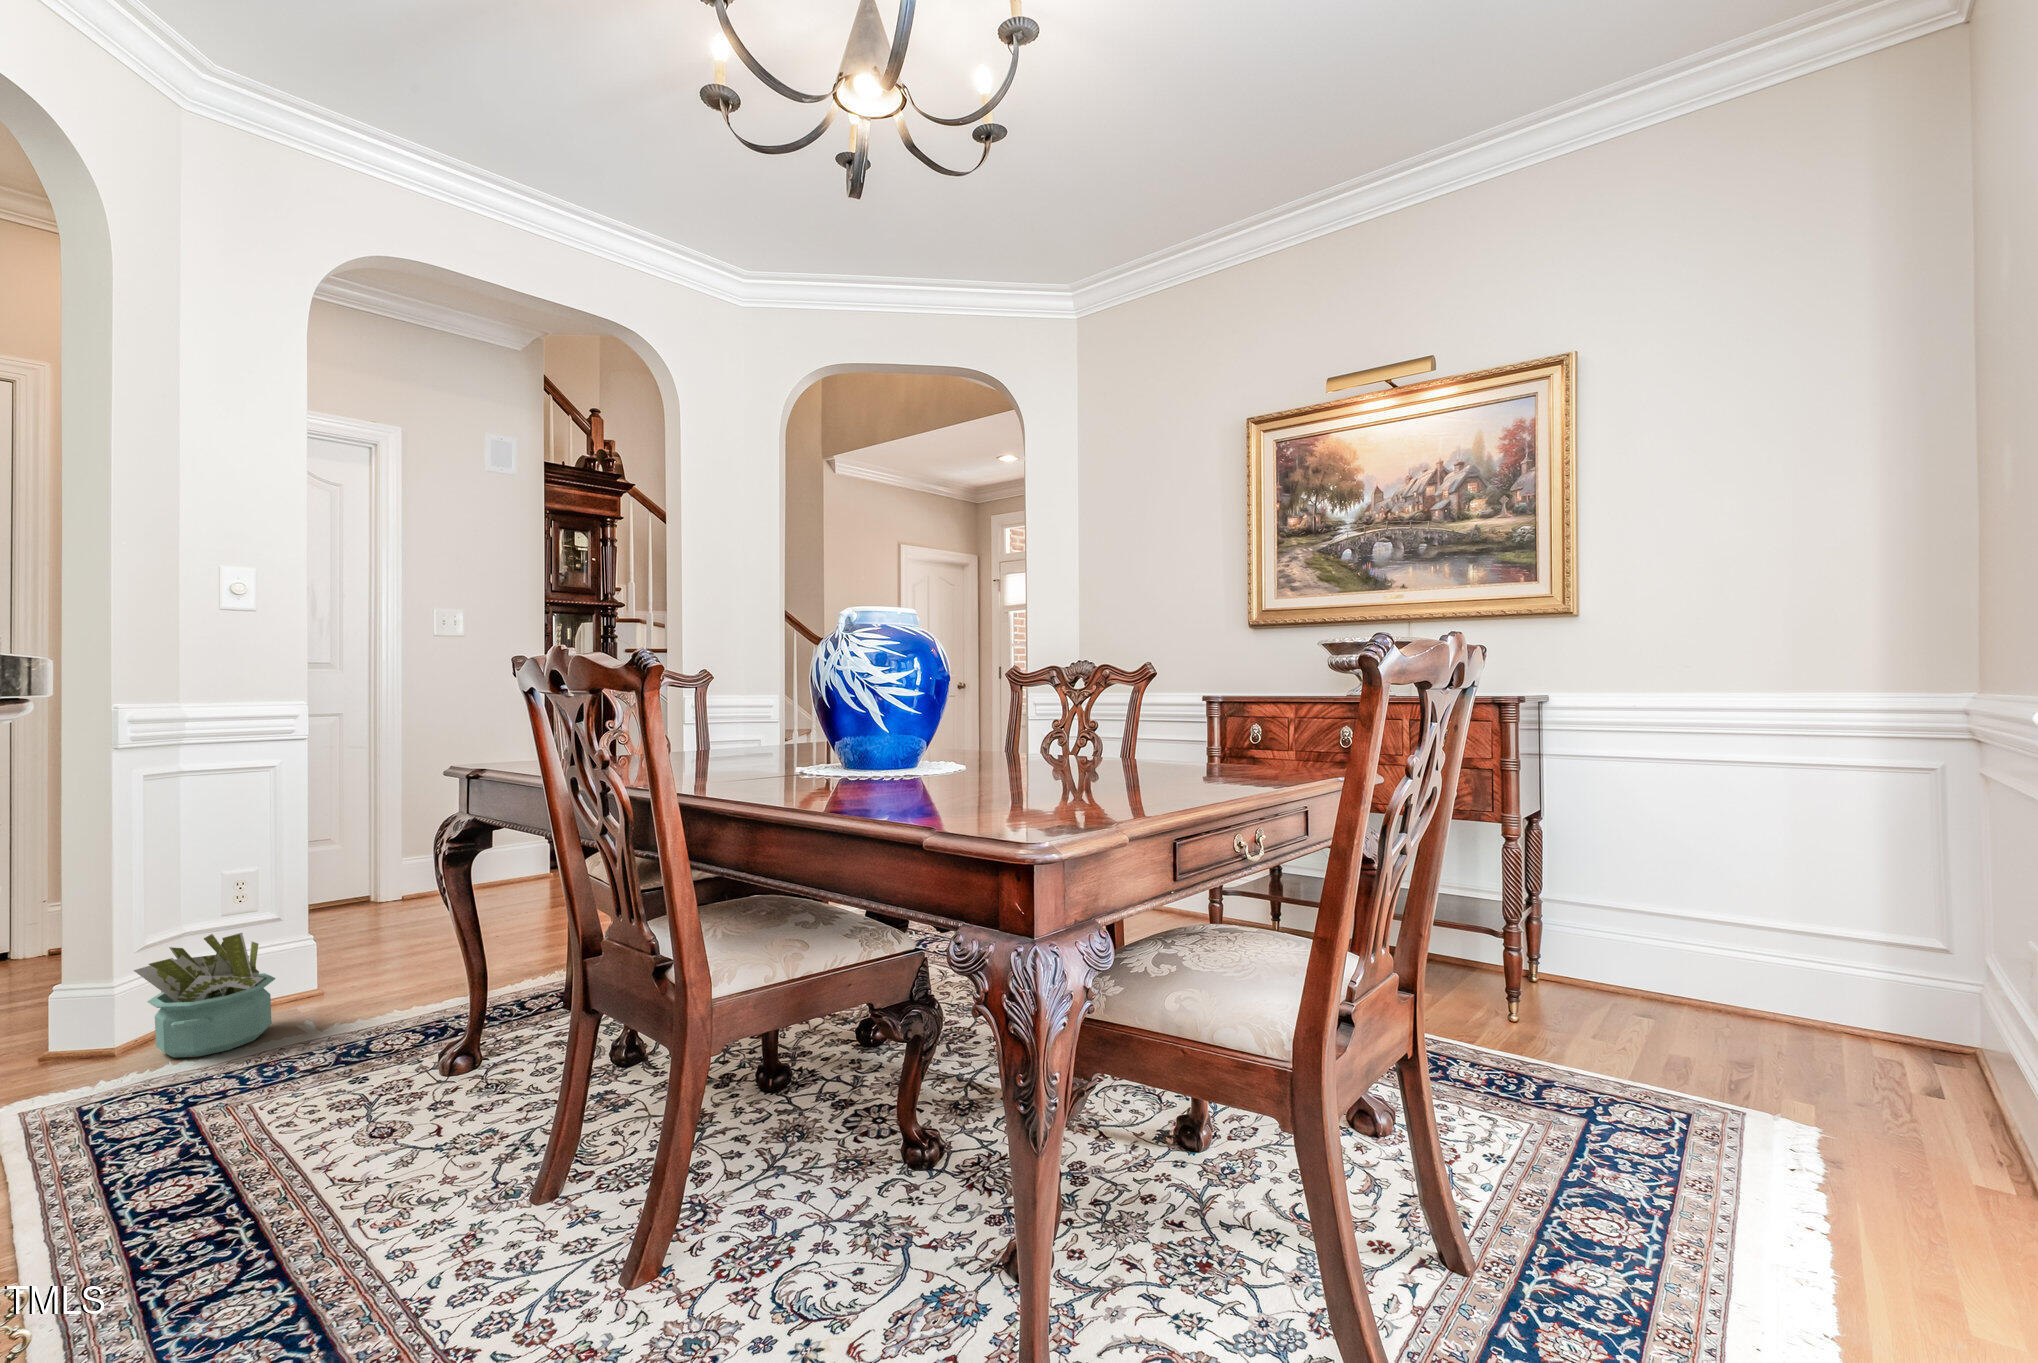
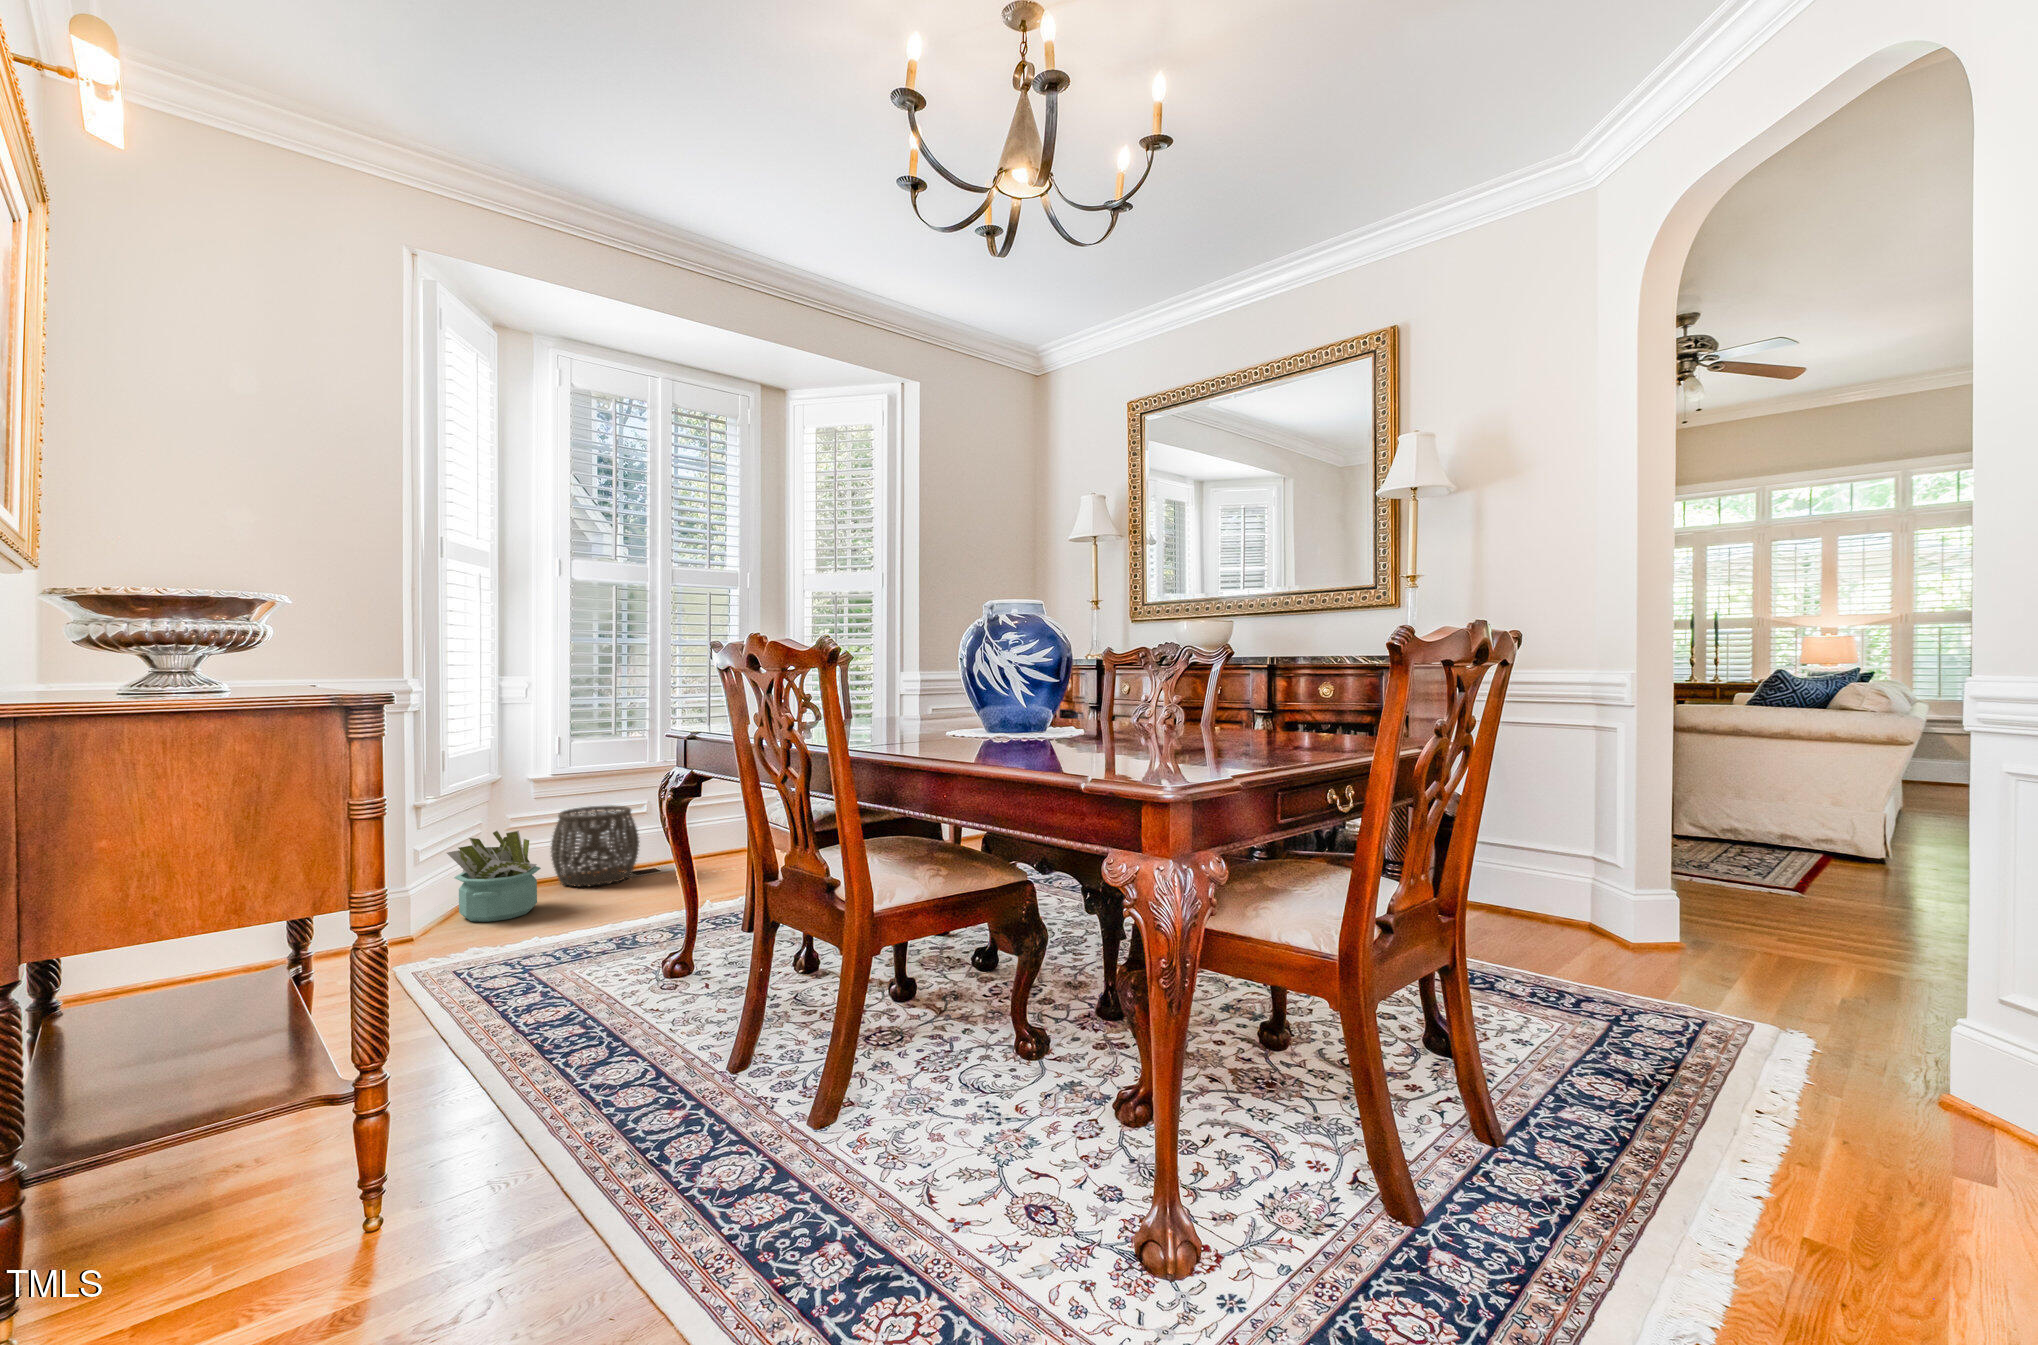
woven basket: none [299,883,425,992] -> present [551,805,639,887]

